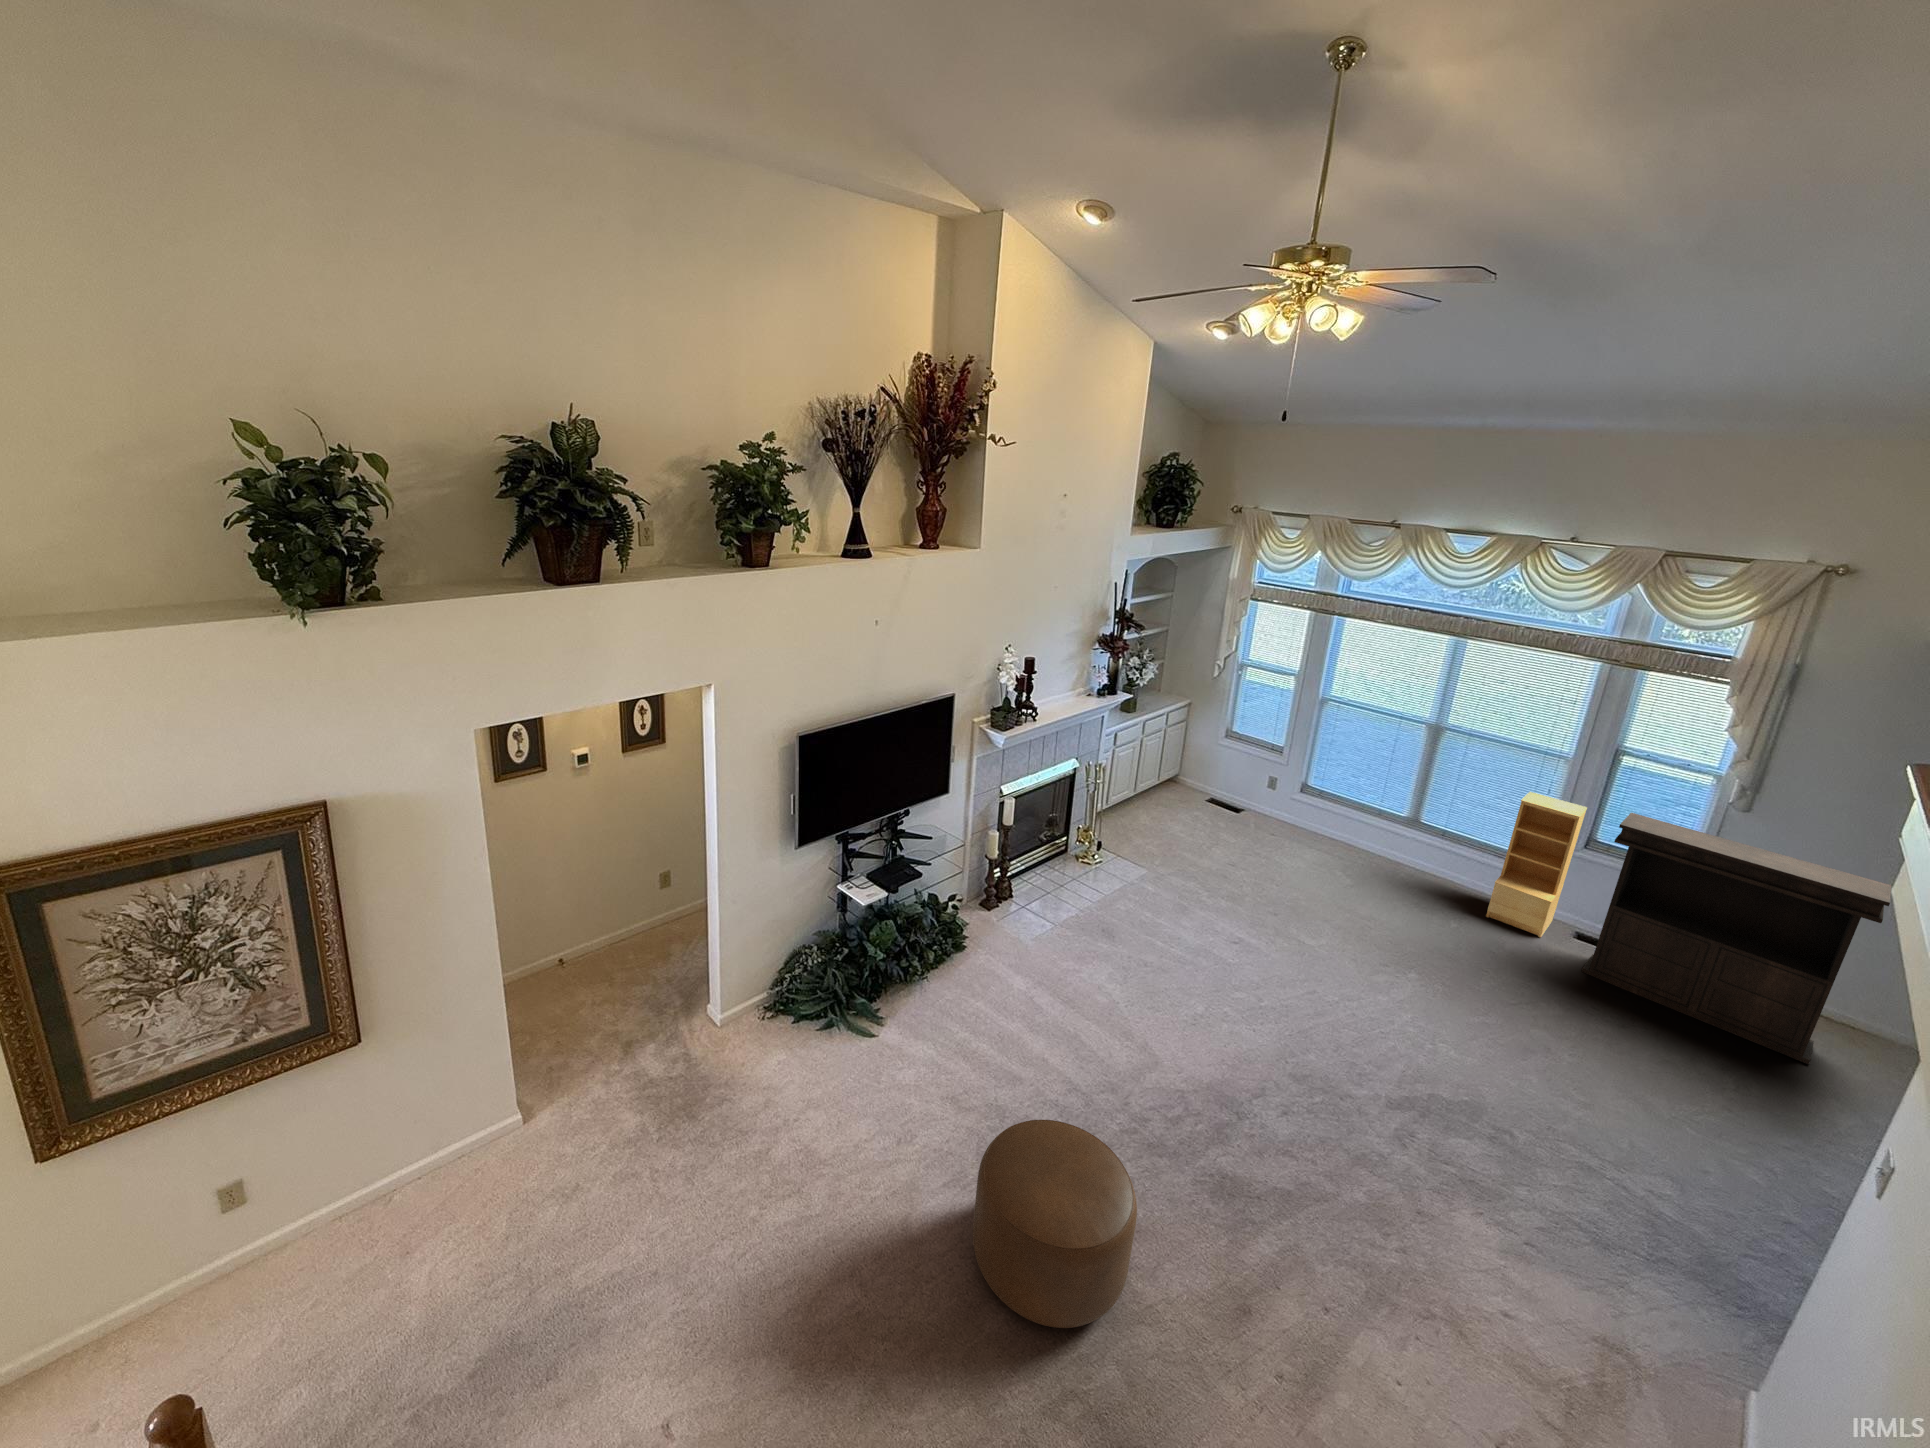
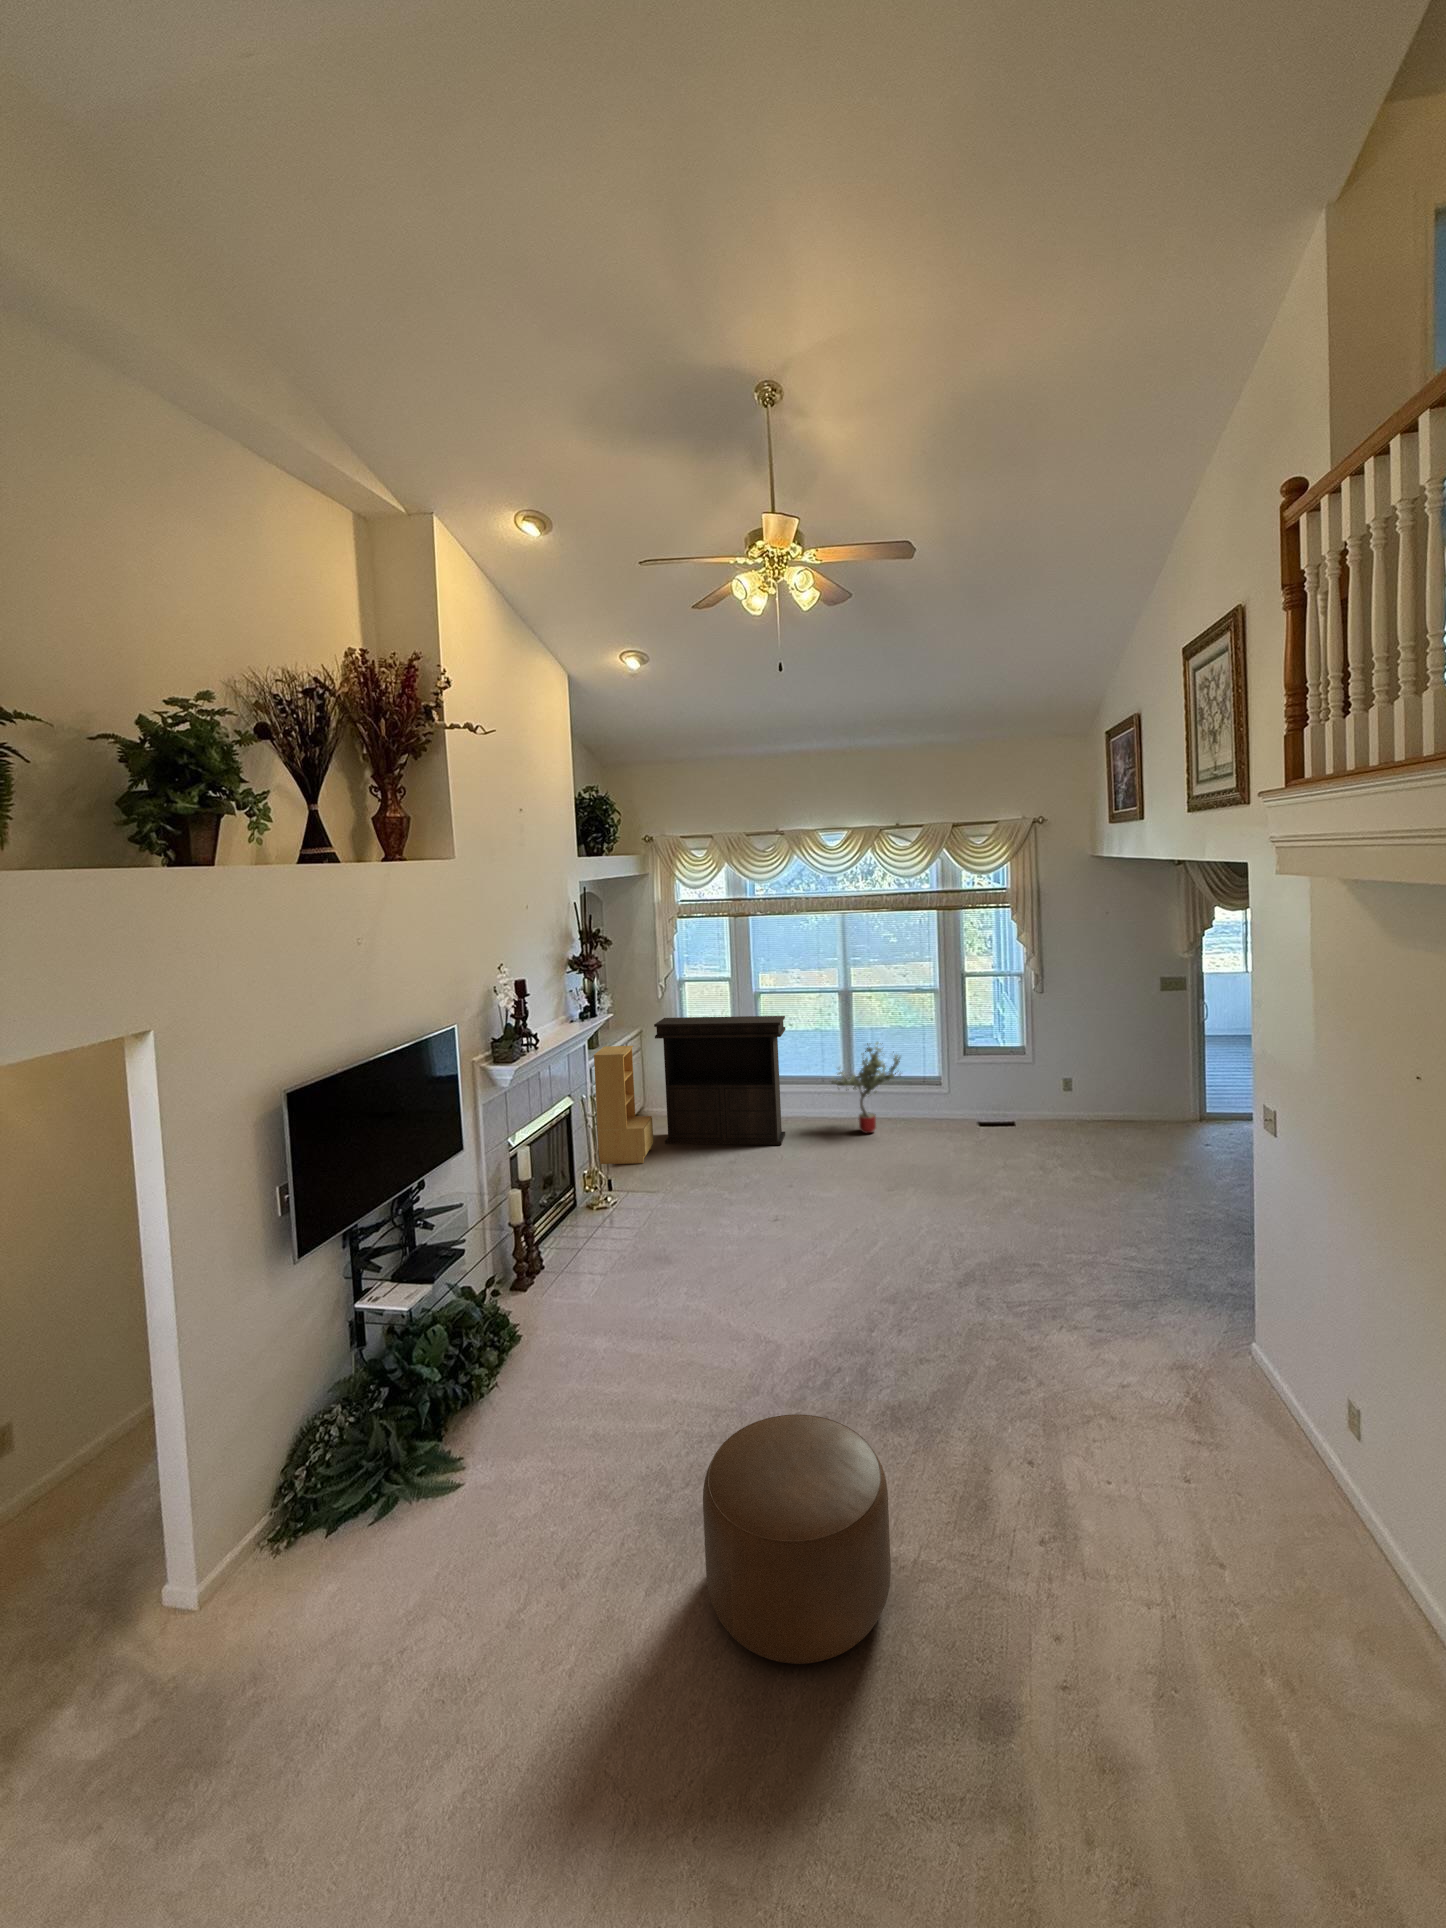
potted tree: none [1380,791,1481,887] -> present [832,1042,900,1133]
bookshelf: present [1486,792,1587,937] -> present [594,1046,653,1164]
console table: present [1582,813,1891,1064] -> present [654,1016,785,1145]

